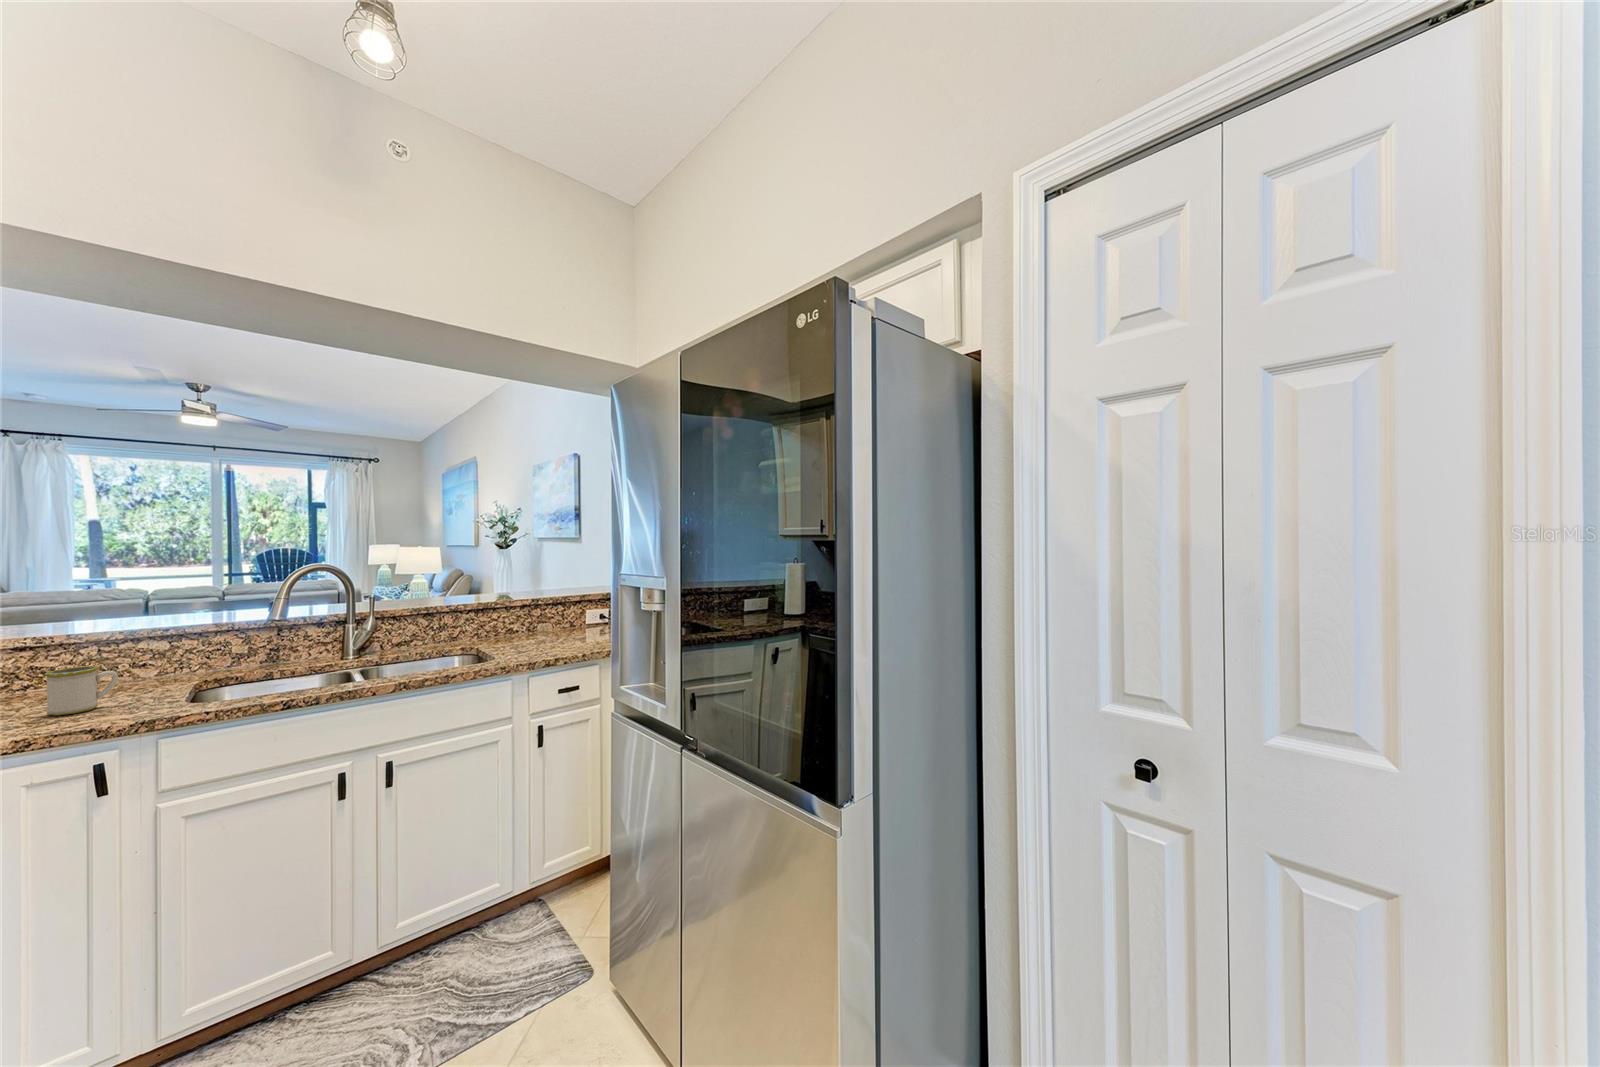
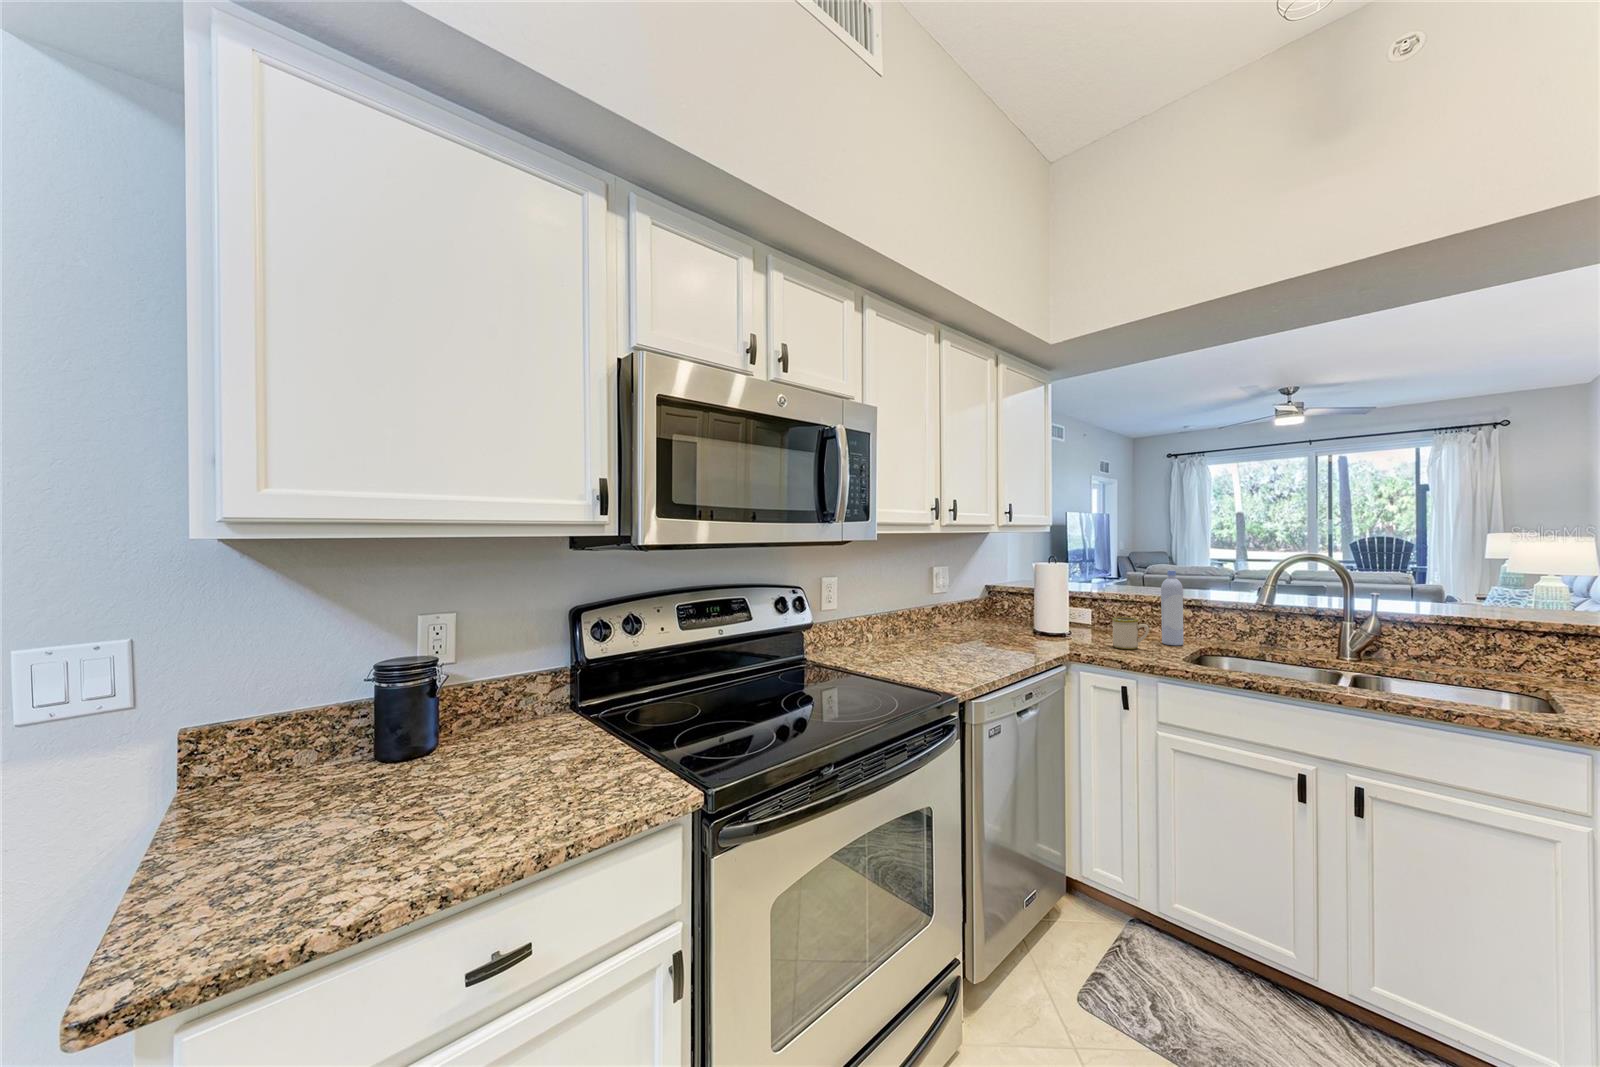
bottle: none [123,594,160,692] -> present [1161,570,1184,645]

